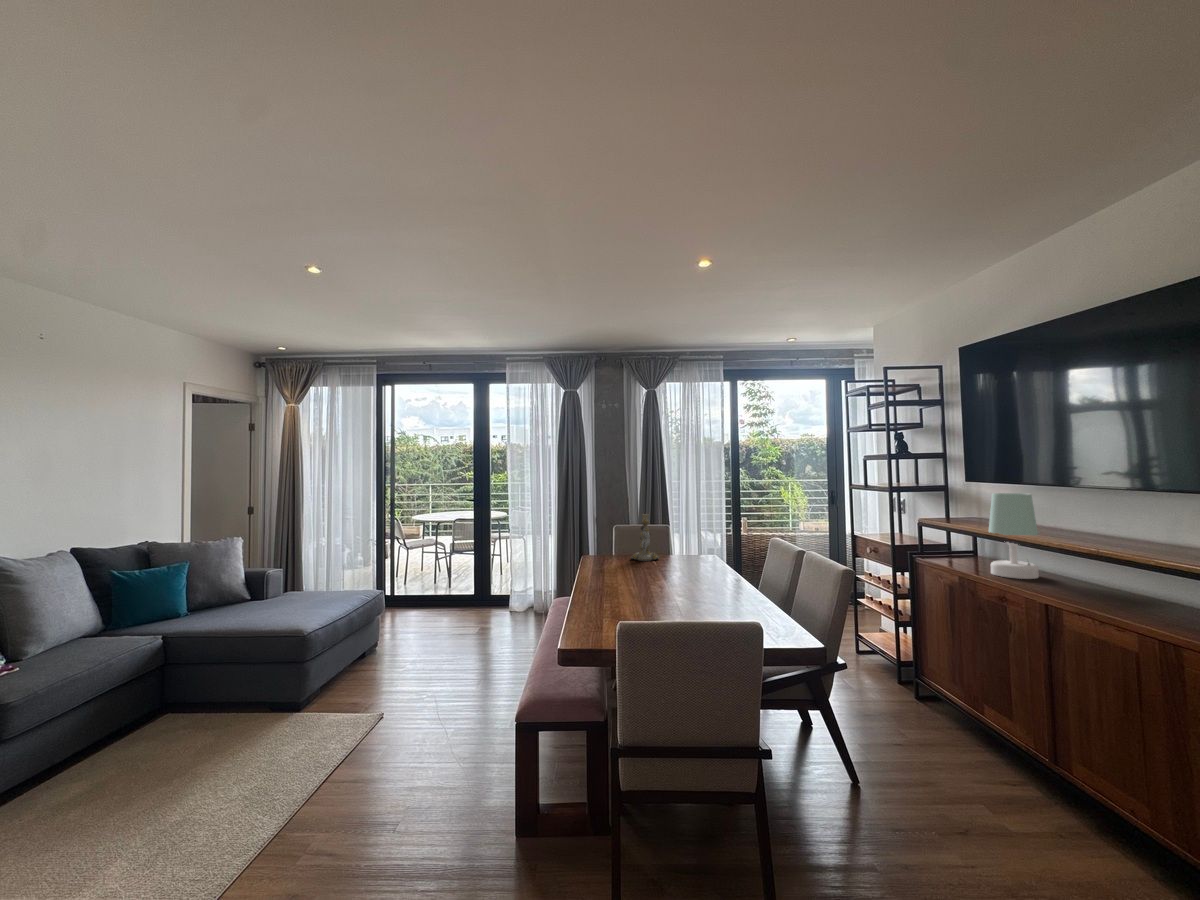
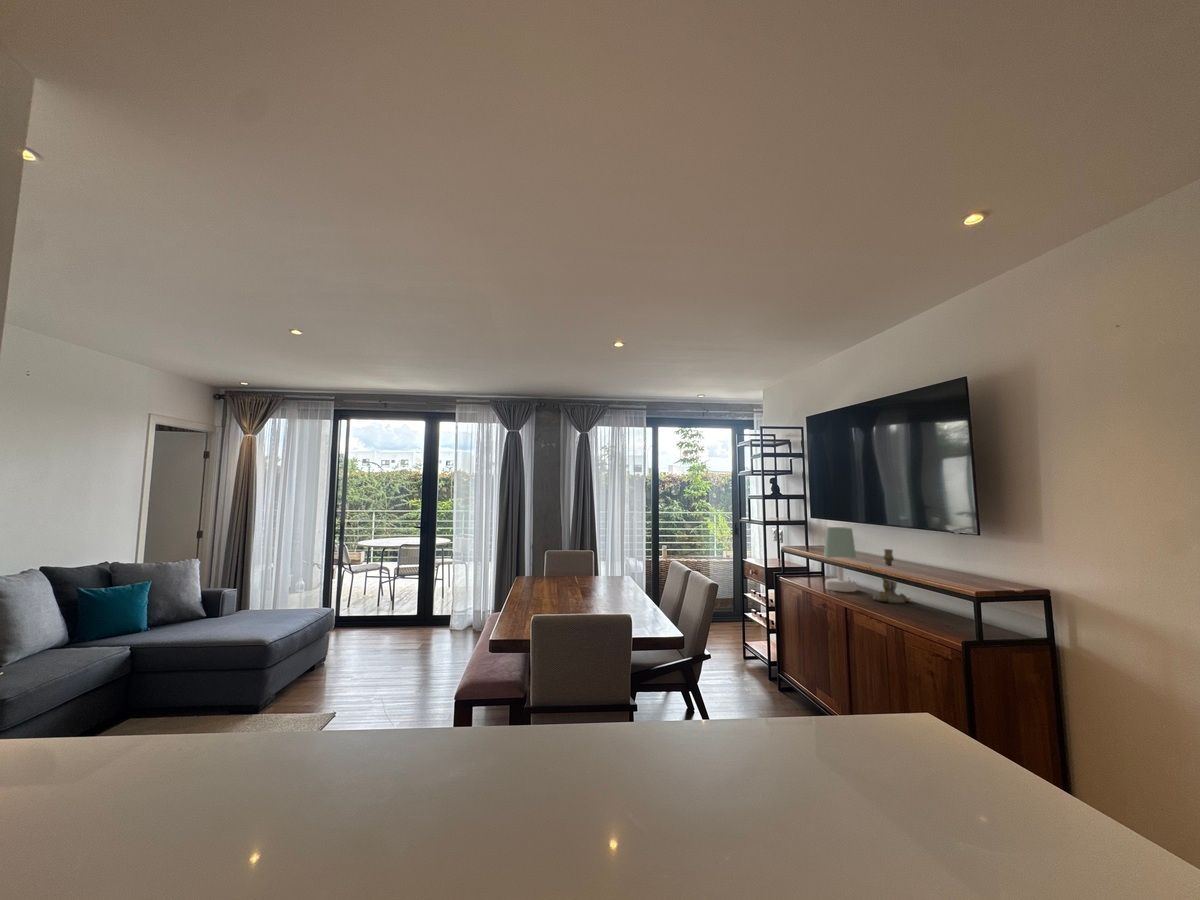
candlestick: present [631,514,659,561] -> present [873,549,910,603]

